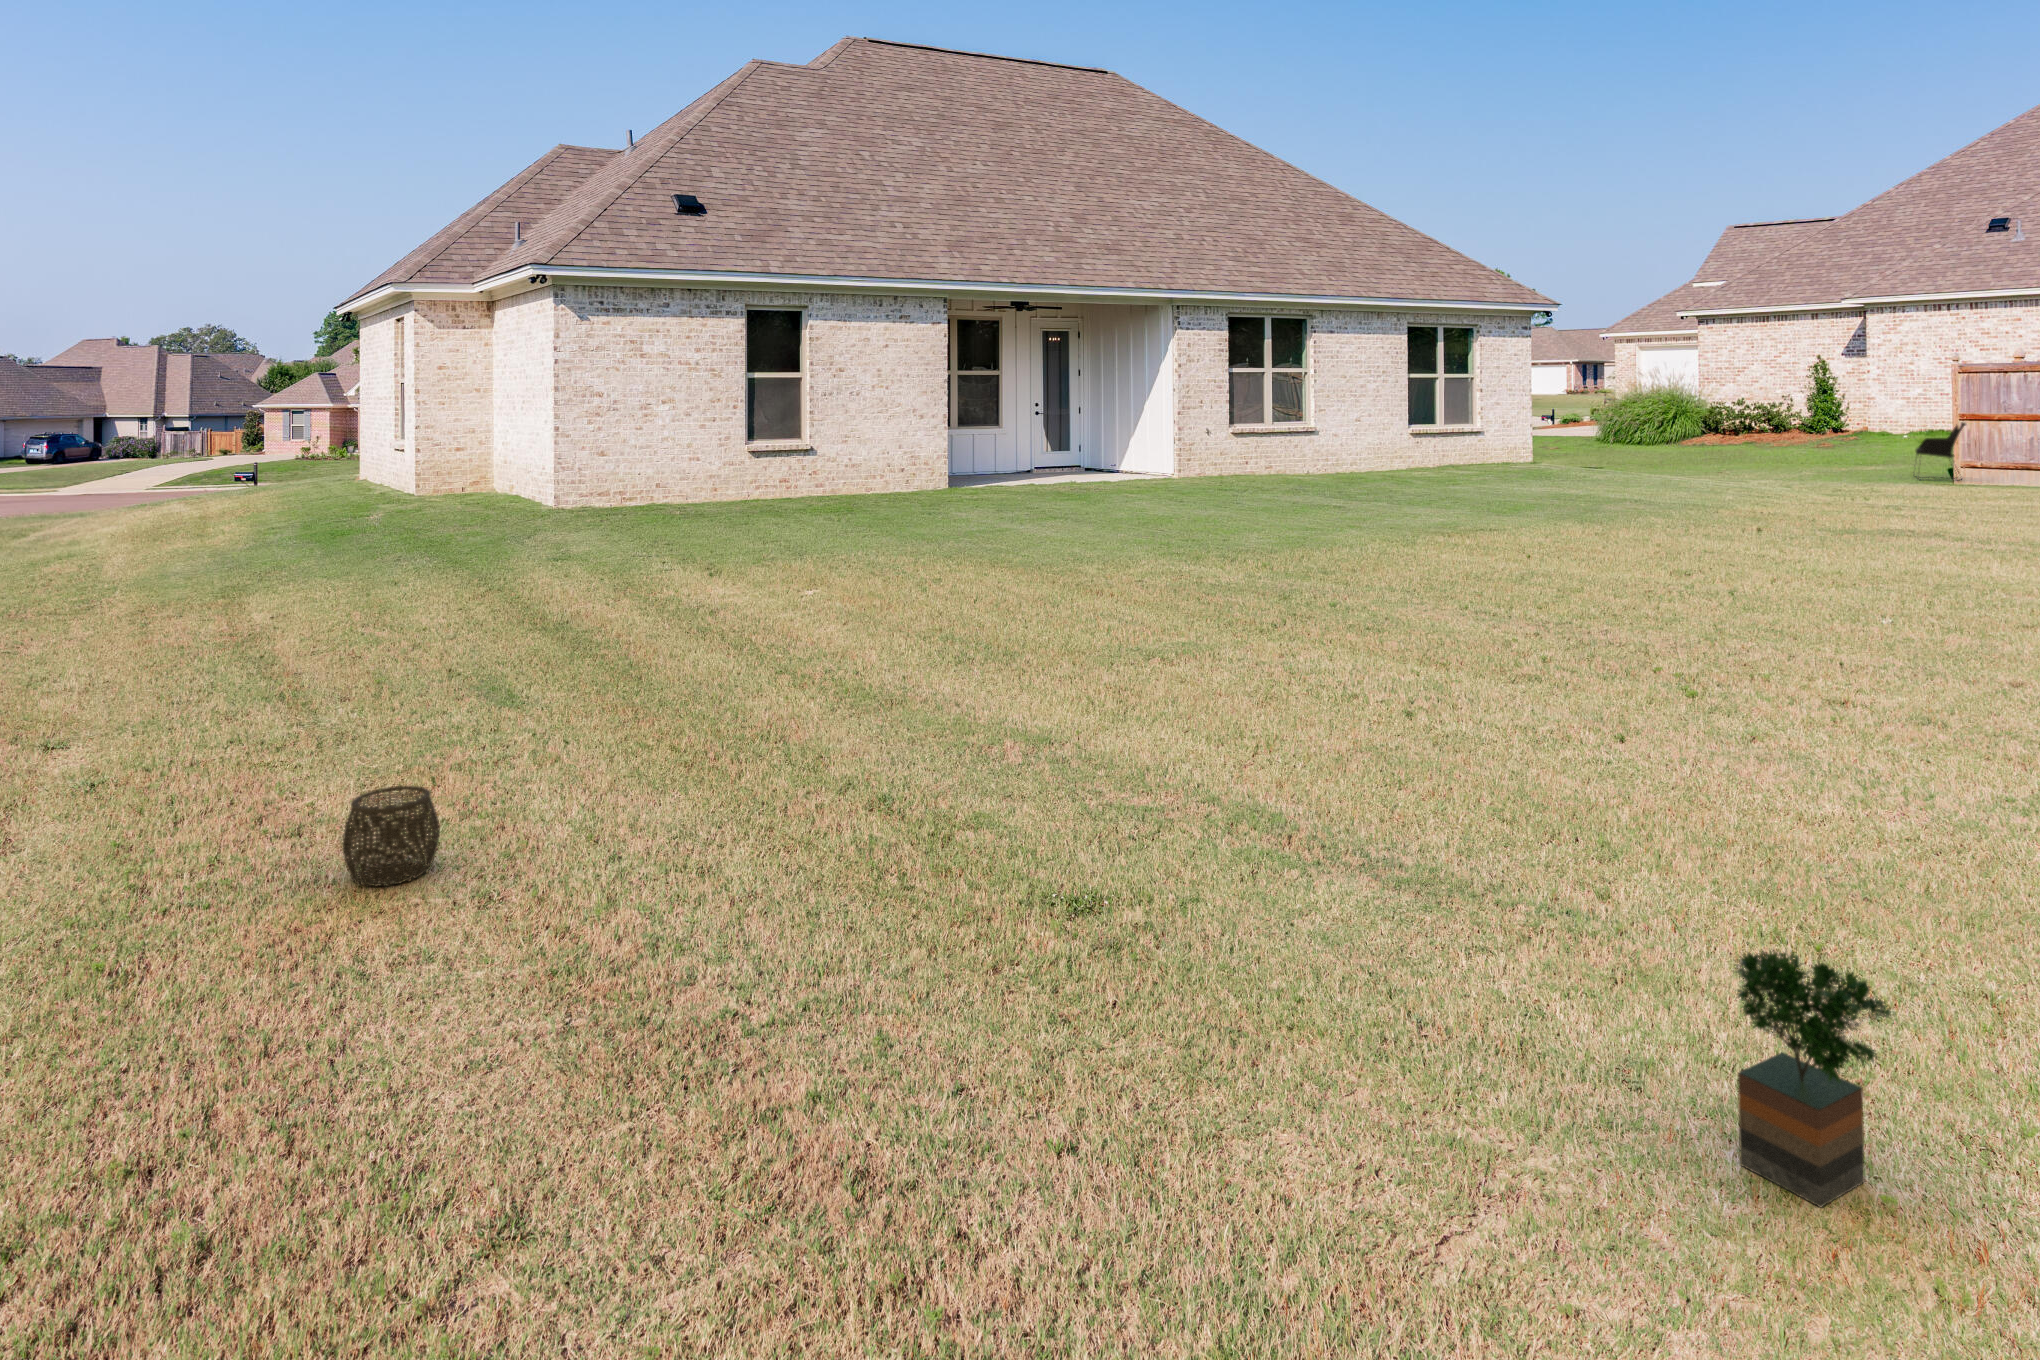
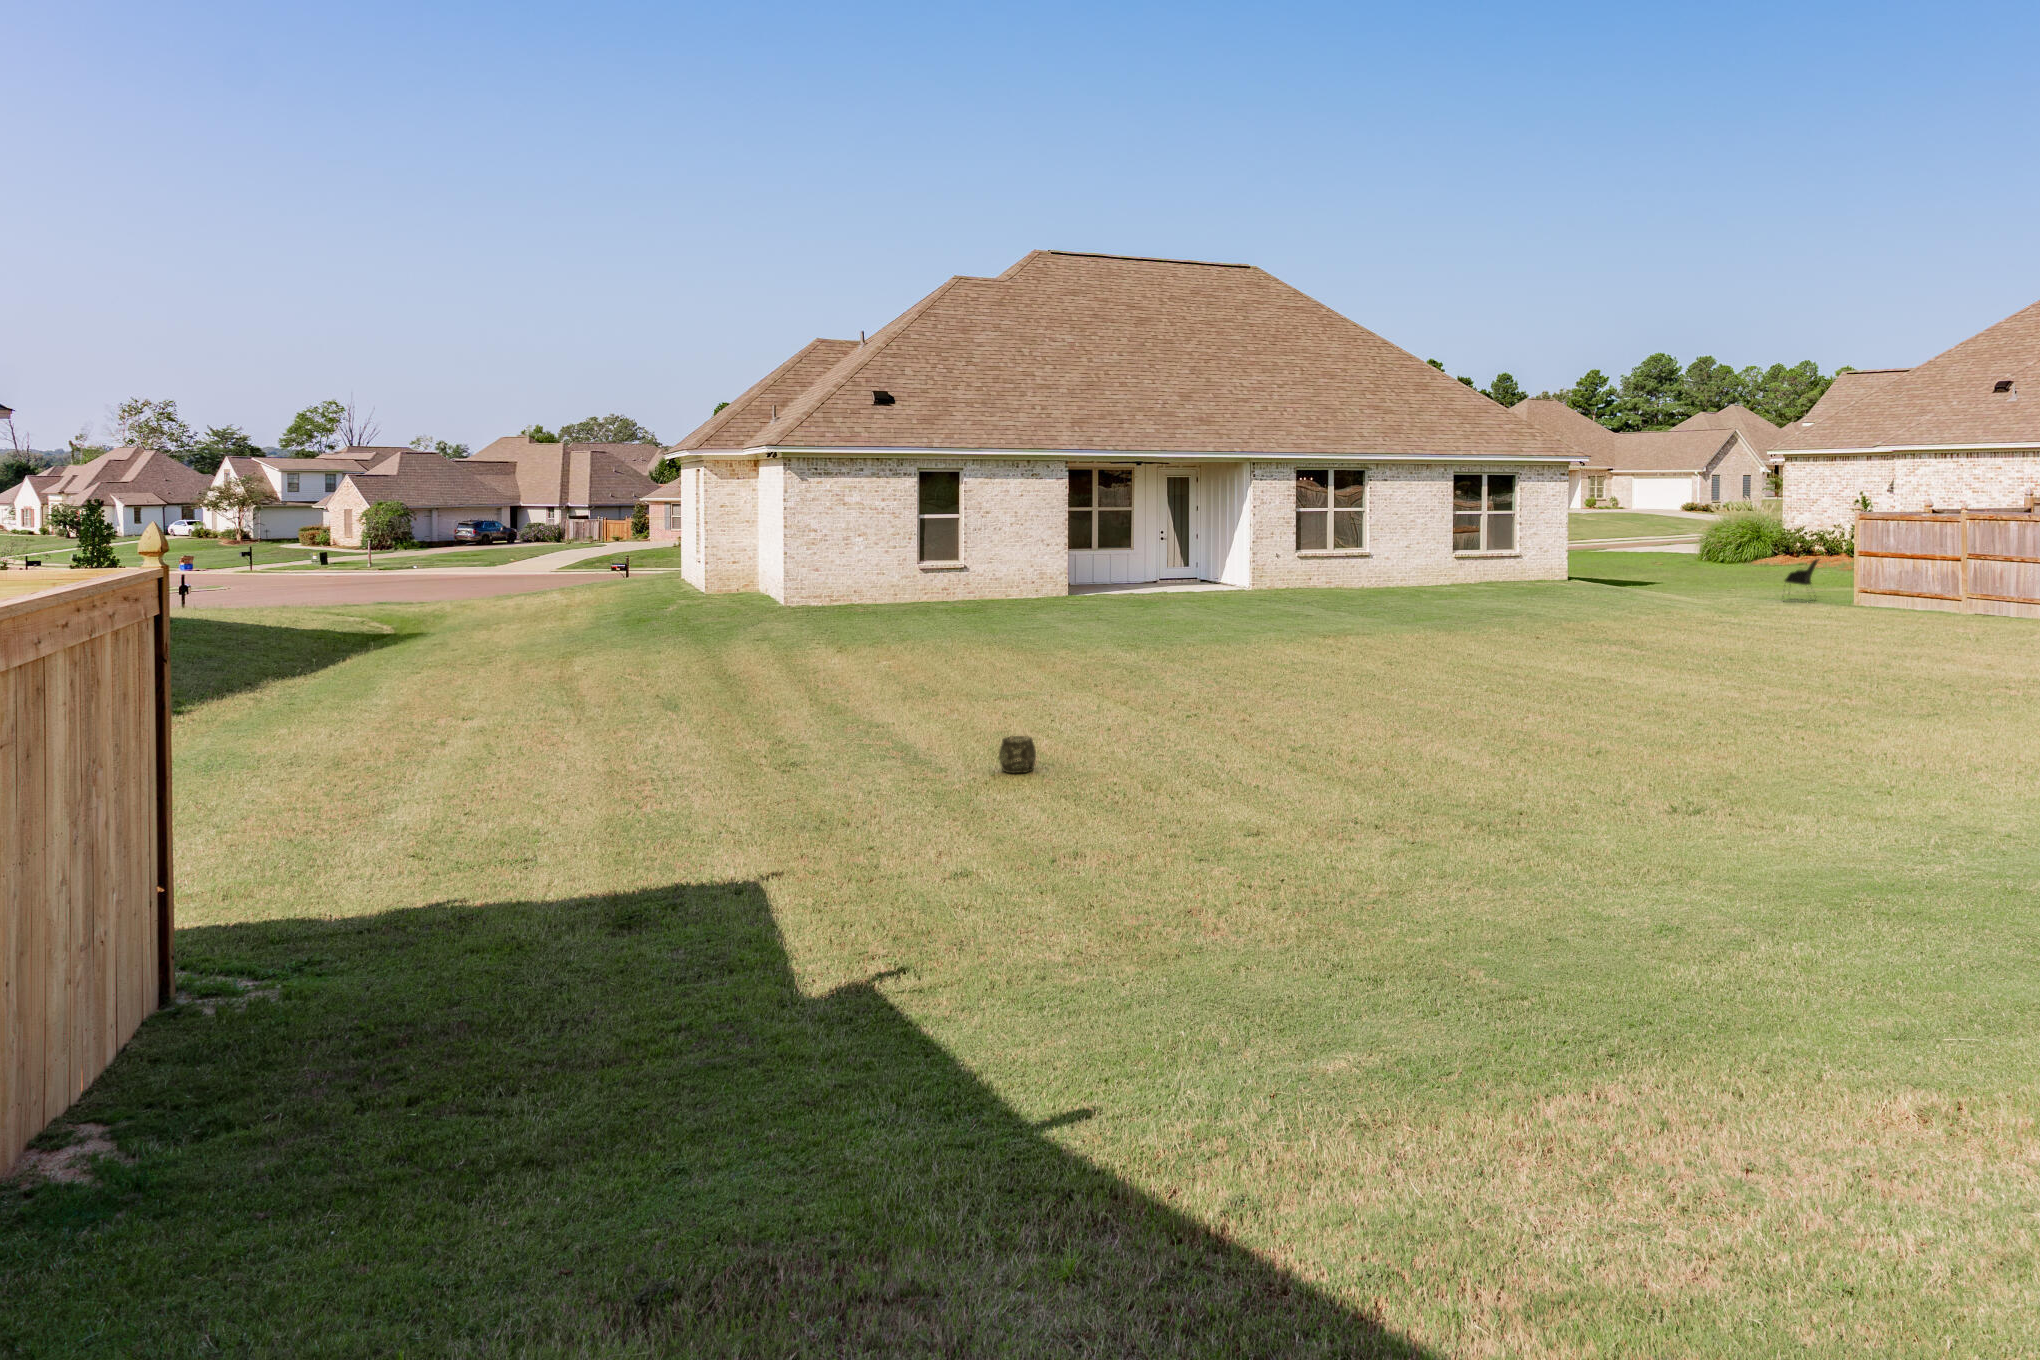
woven basket: present [342,786,440,887] -> present [999,736,1036,773]
potted tree: present [1733,949,1891,1207] -> none [945,744,990,808]

